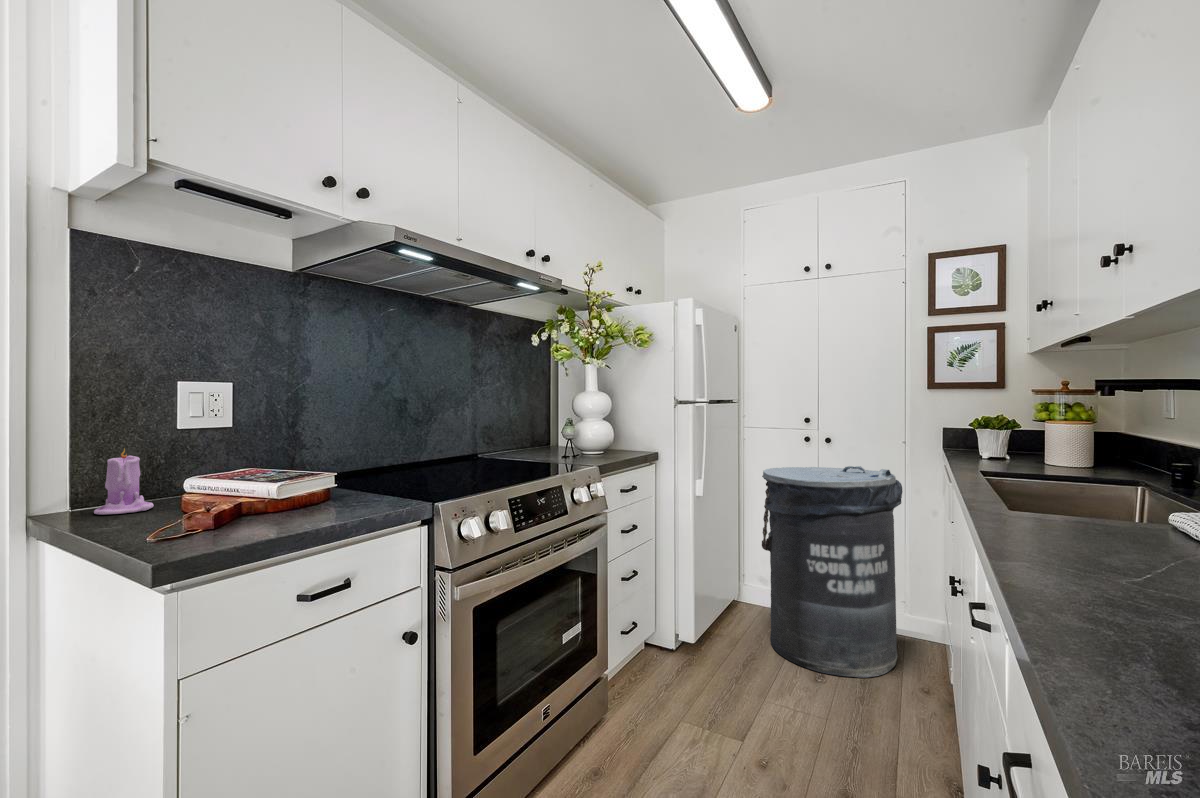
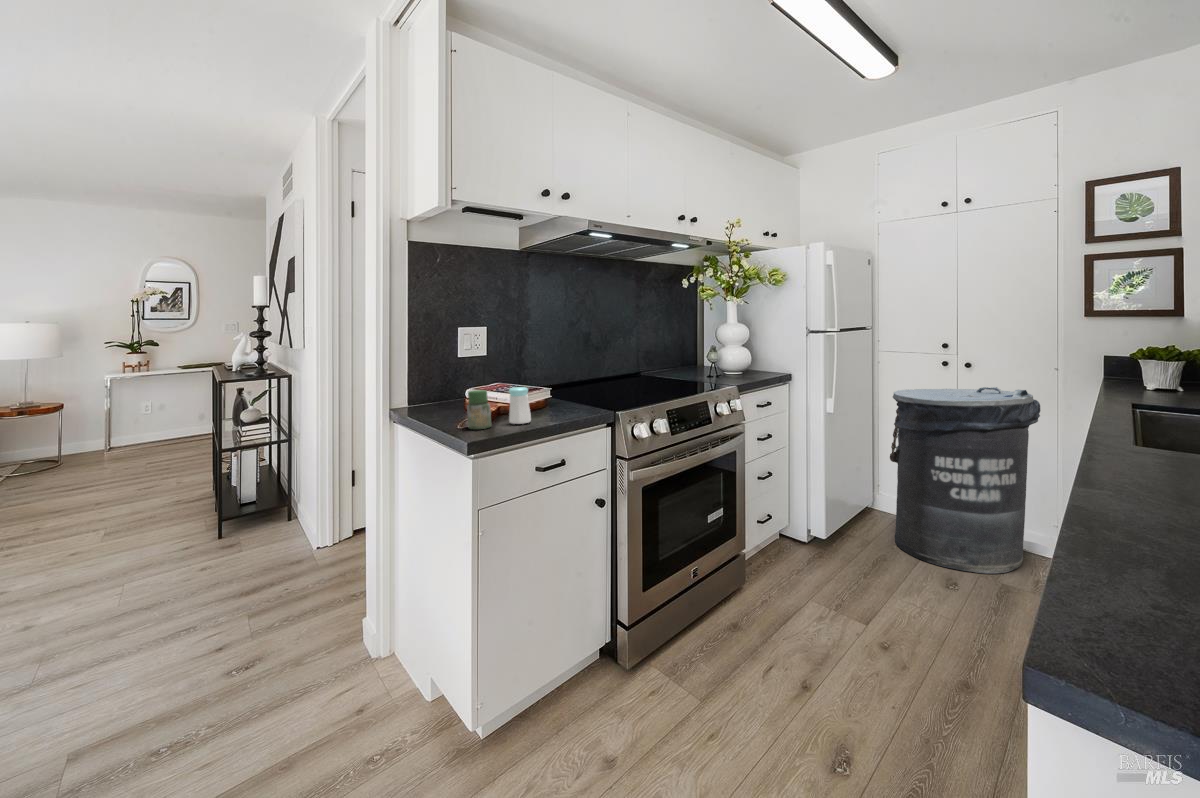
candle: present [94,449,154,515] -> none [418,375,447,415]
salt shaker: none [252,469,292,529] -> present [509,387,531,424]
jar: none [169,475,216,542] -> present [467,390,491,429]

